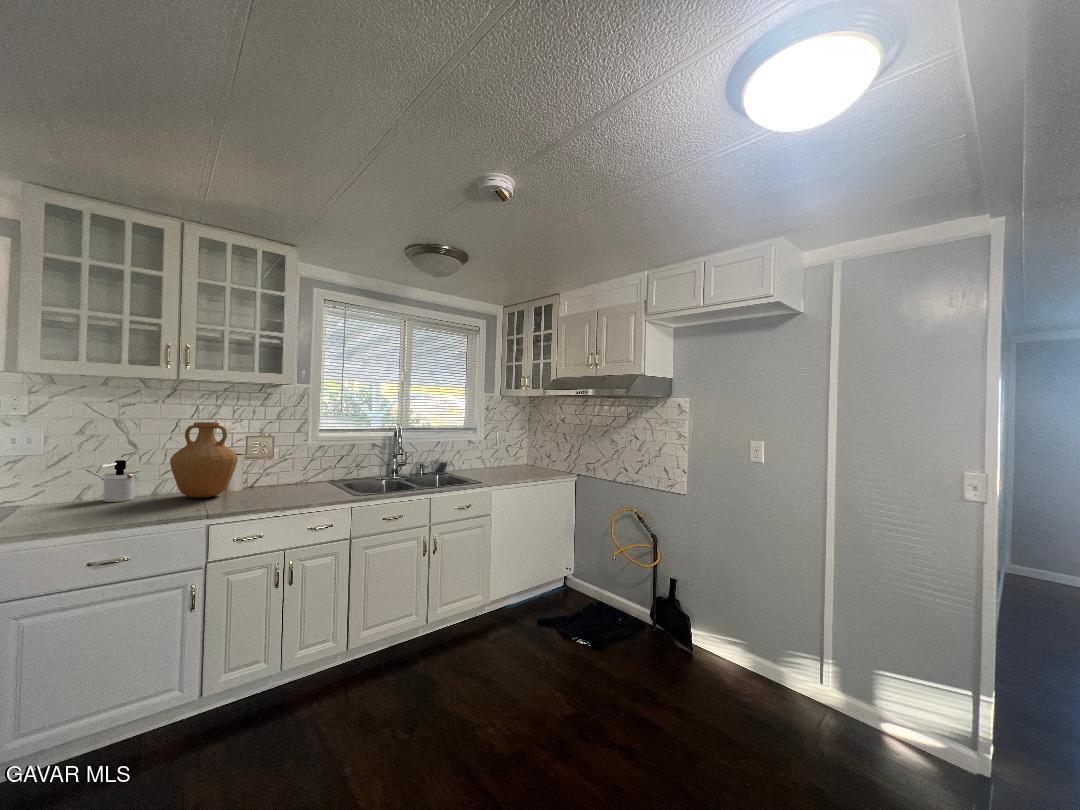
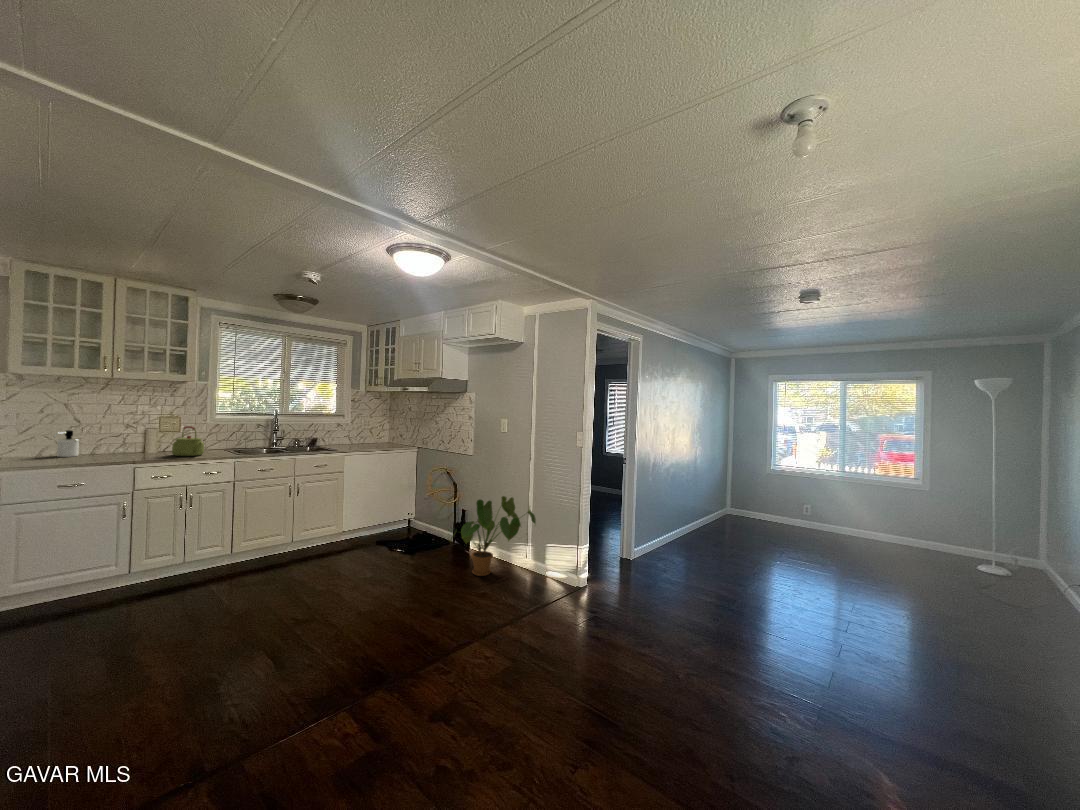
vase: present [170,422,238,498] -> none [105,406,154,456]
kettle: none [262,451,306,499] -> present [172,426,204,456]
house plant: none [698,572,860,725] -> present [451,496,536,576]

